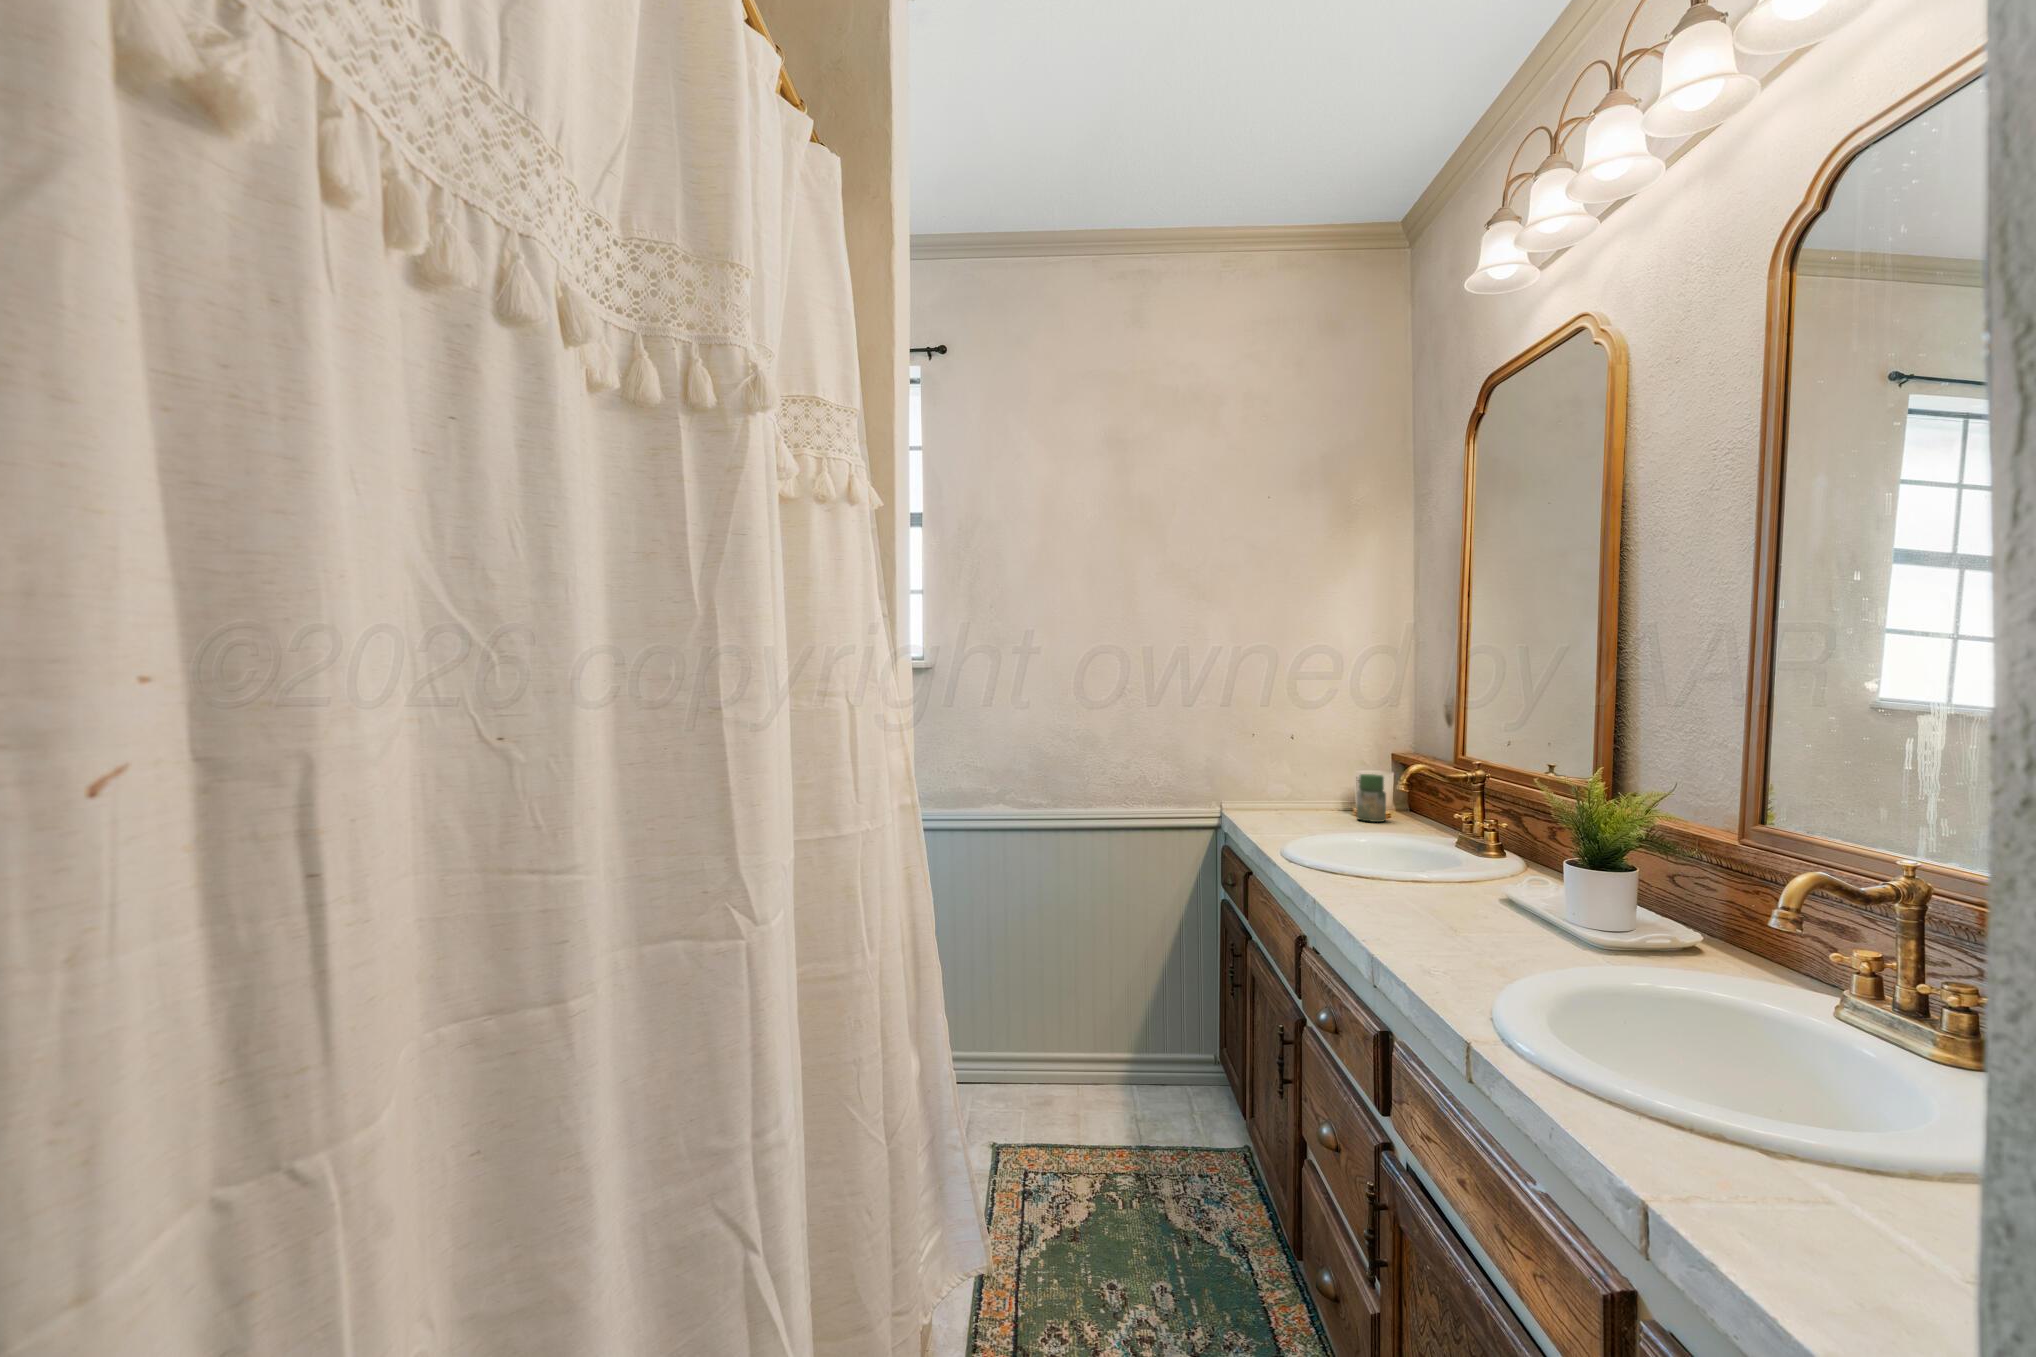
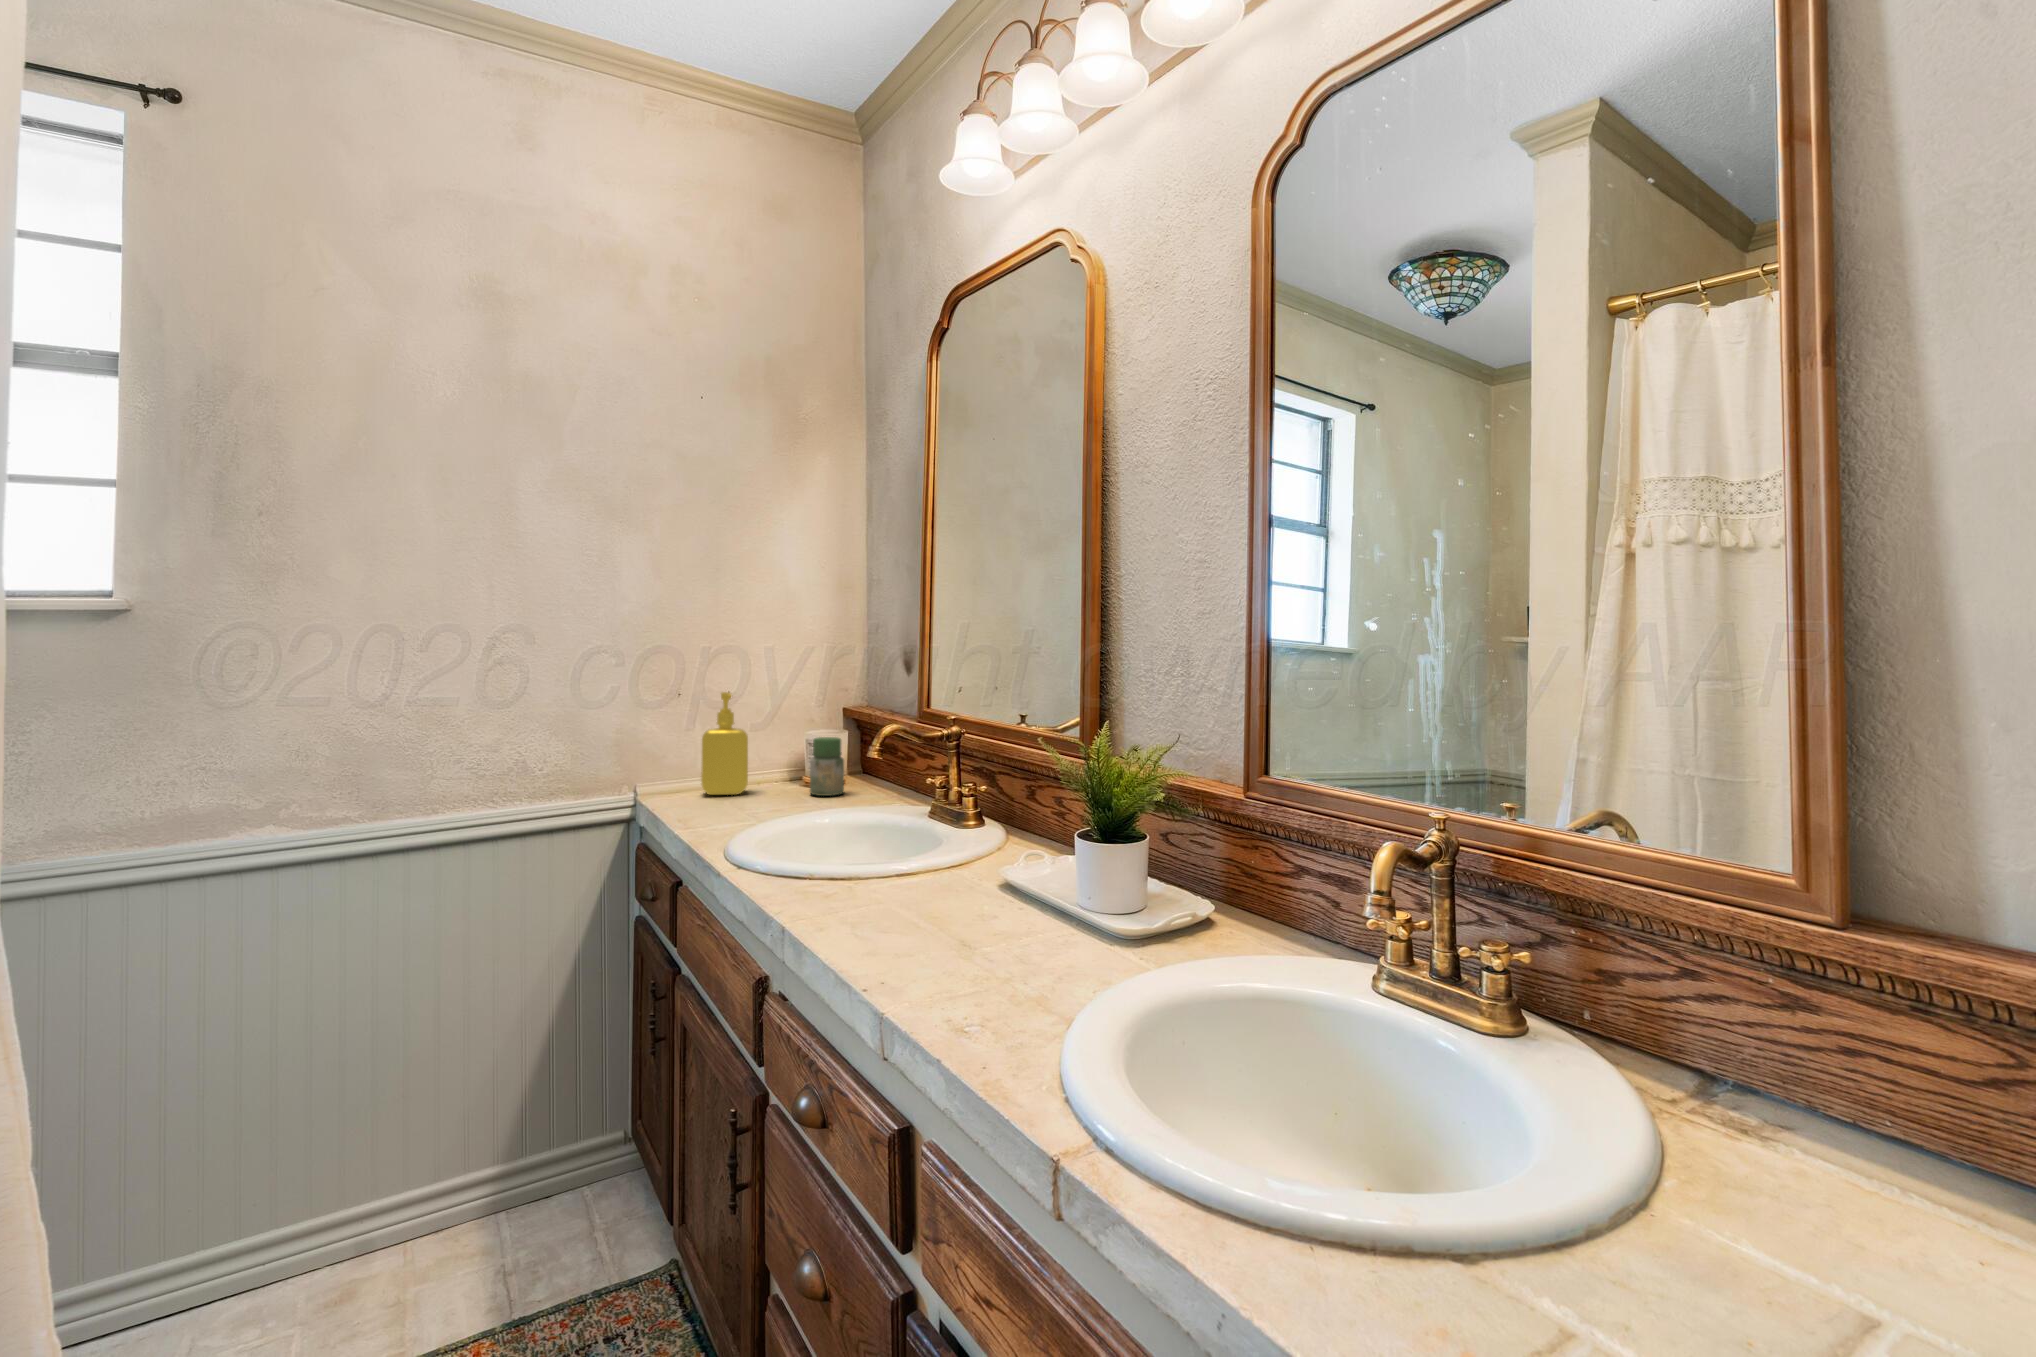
soap dispenser: none [1271,735,1307,814] -> present [701,692,748,795]

